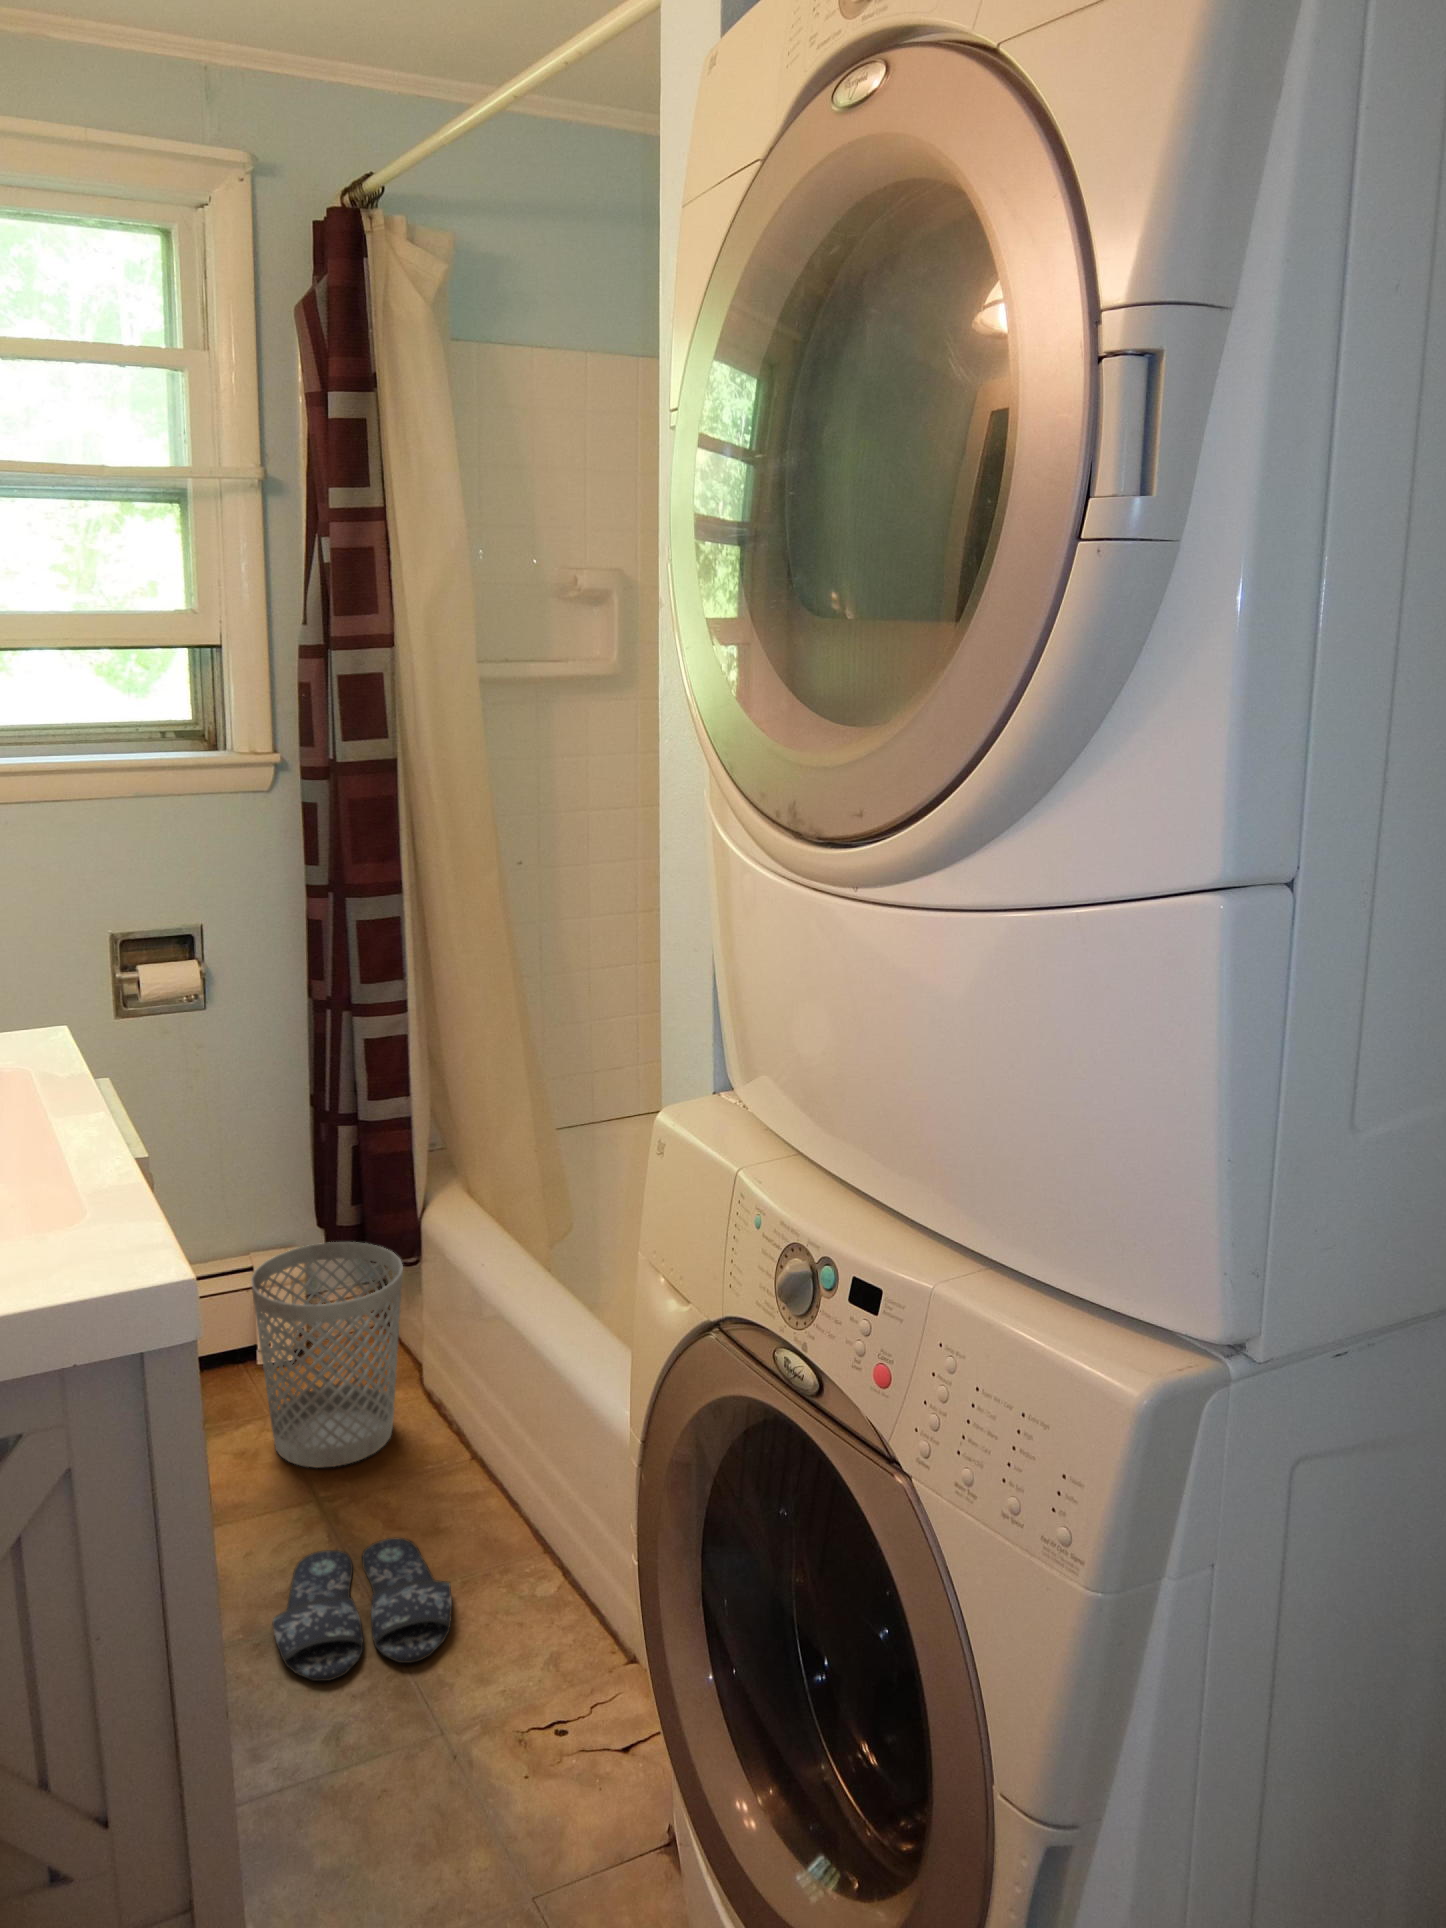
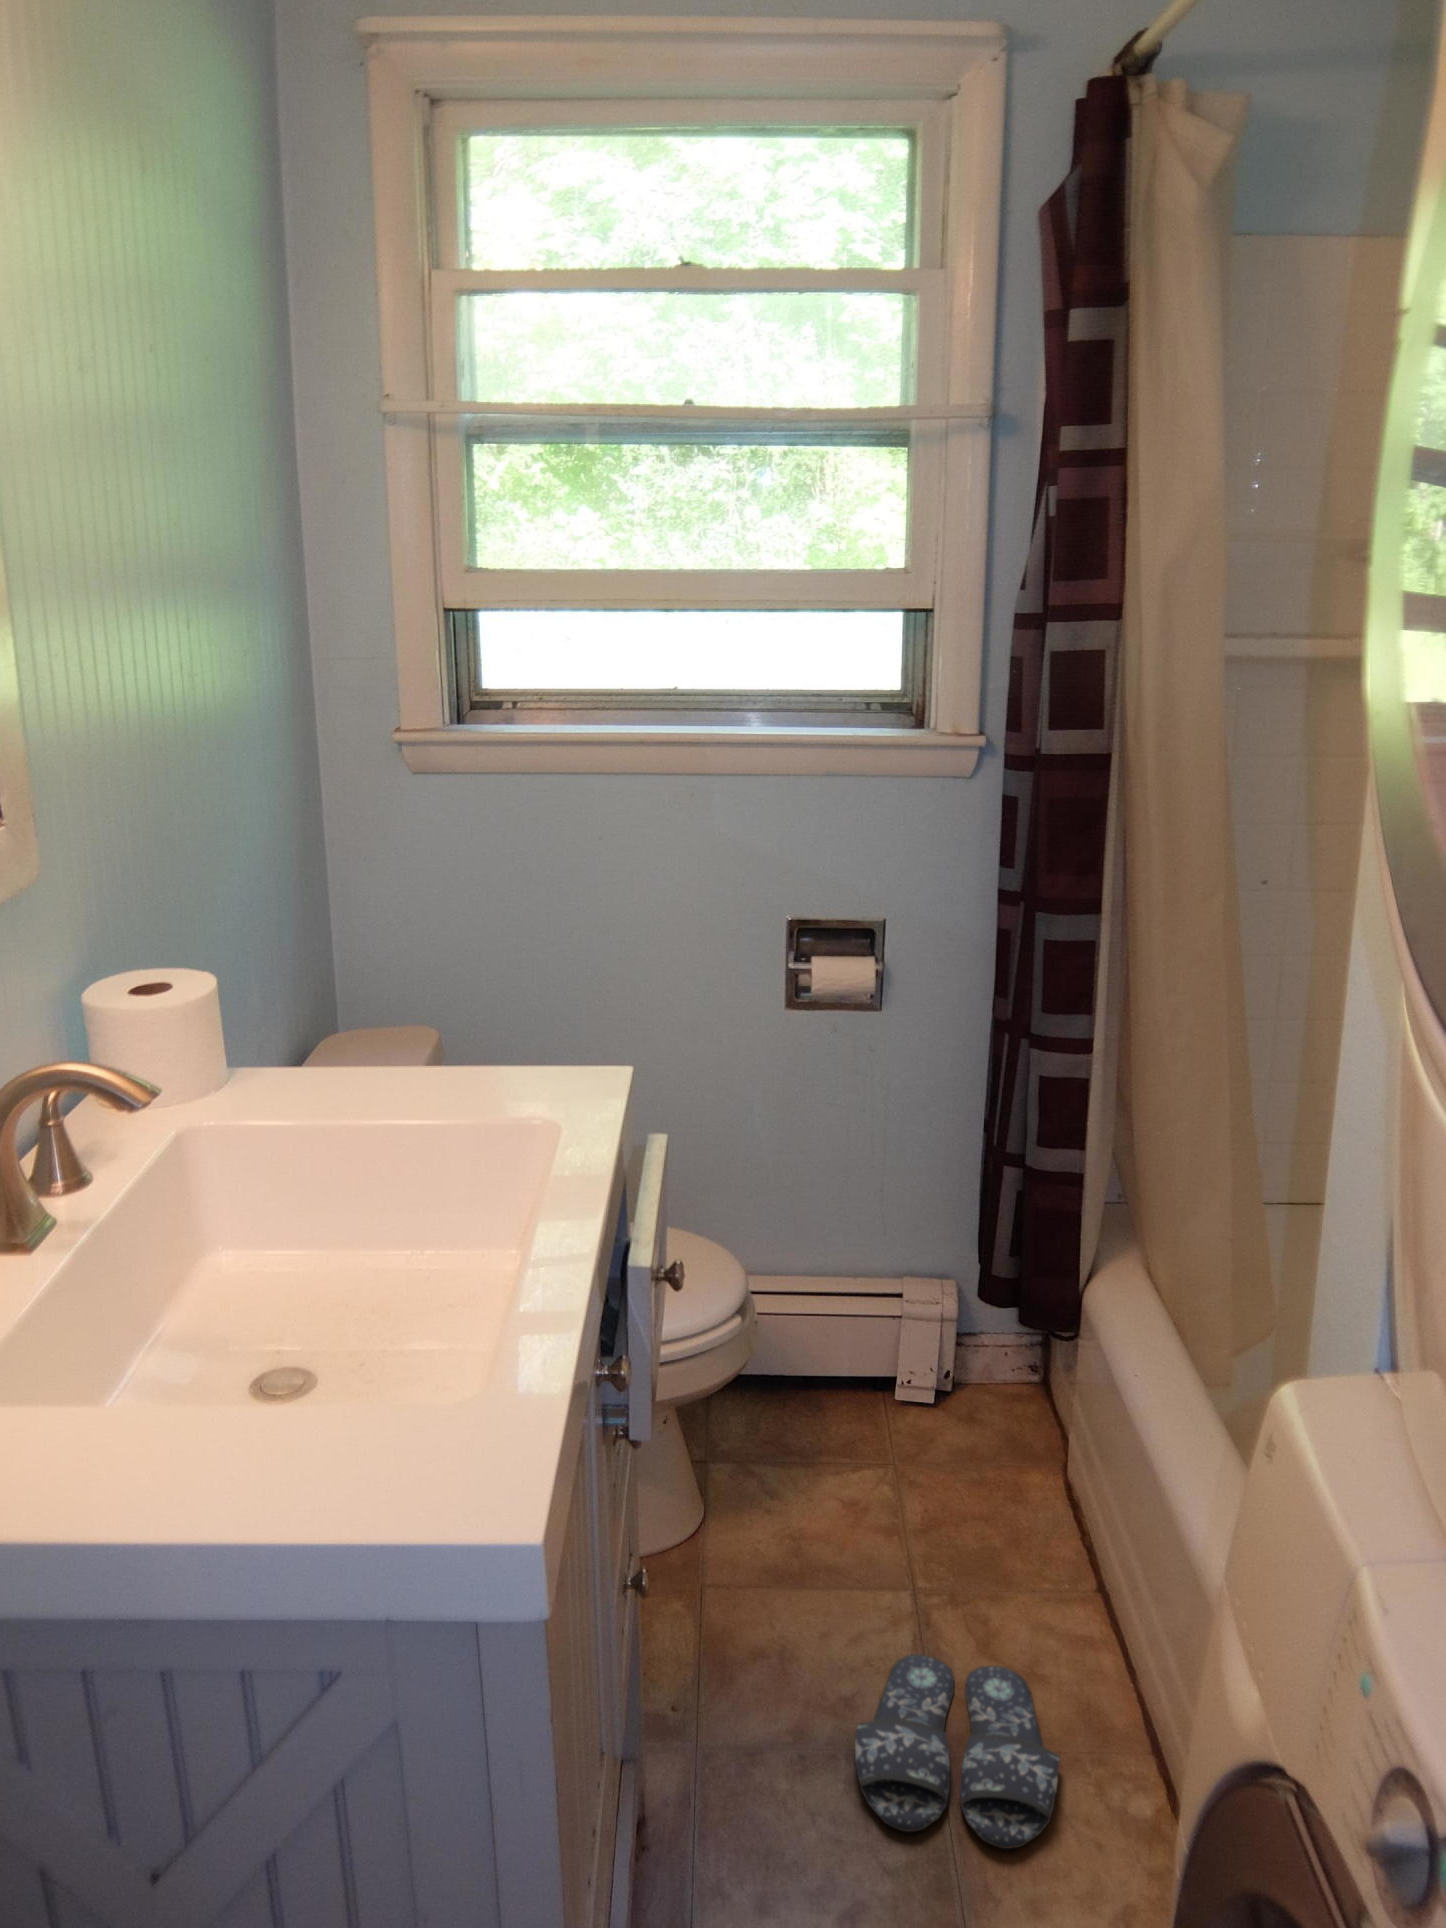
wastebasket: present [251,1242,403,1467] -> none [888,1292,1057,1553]

